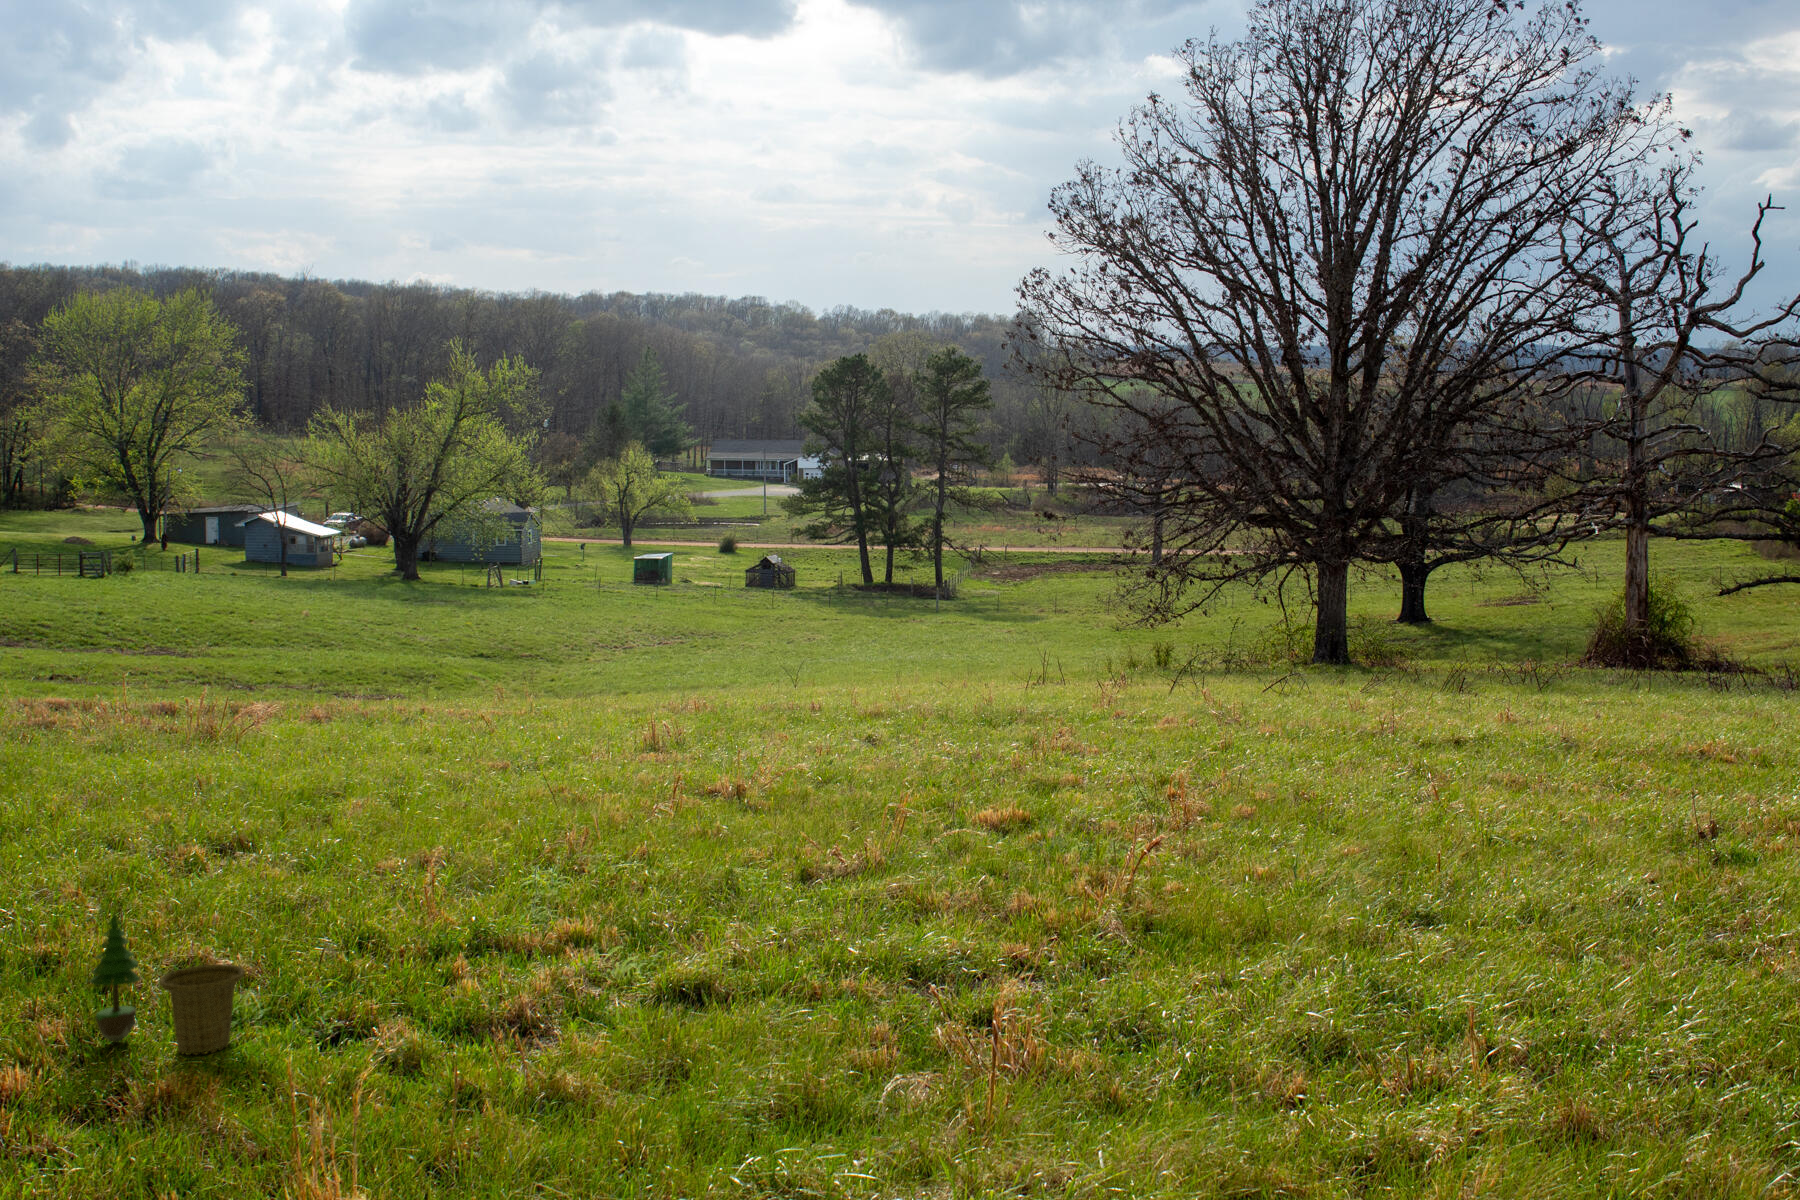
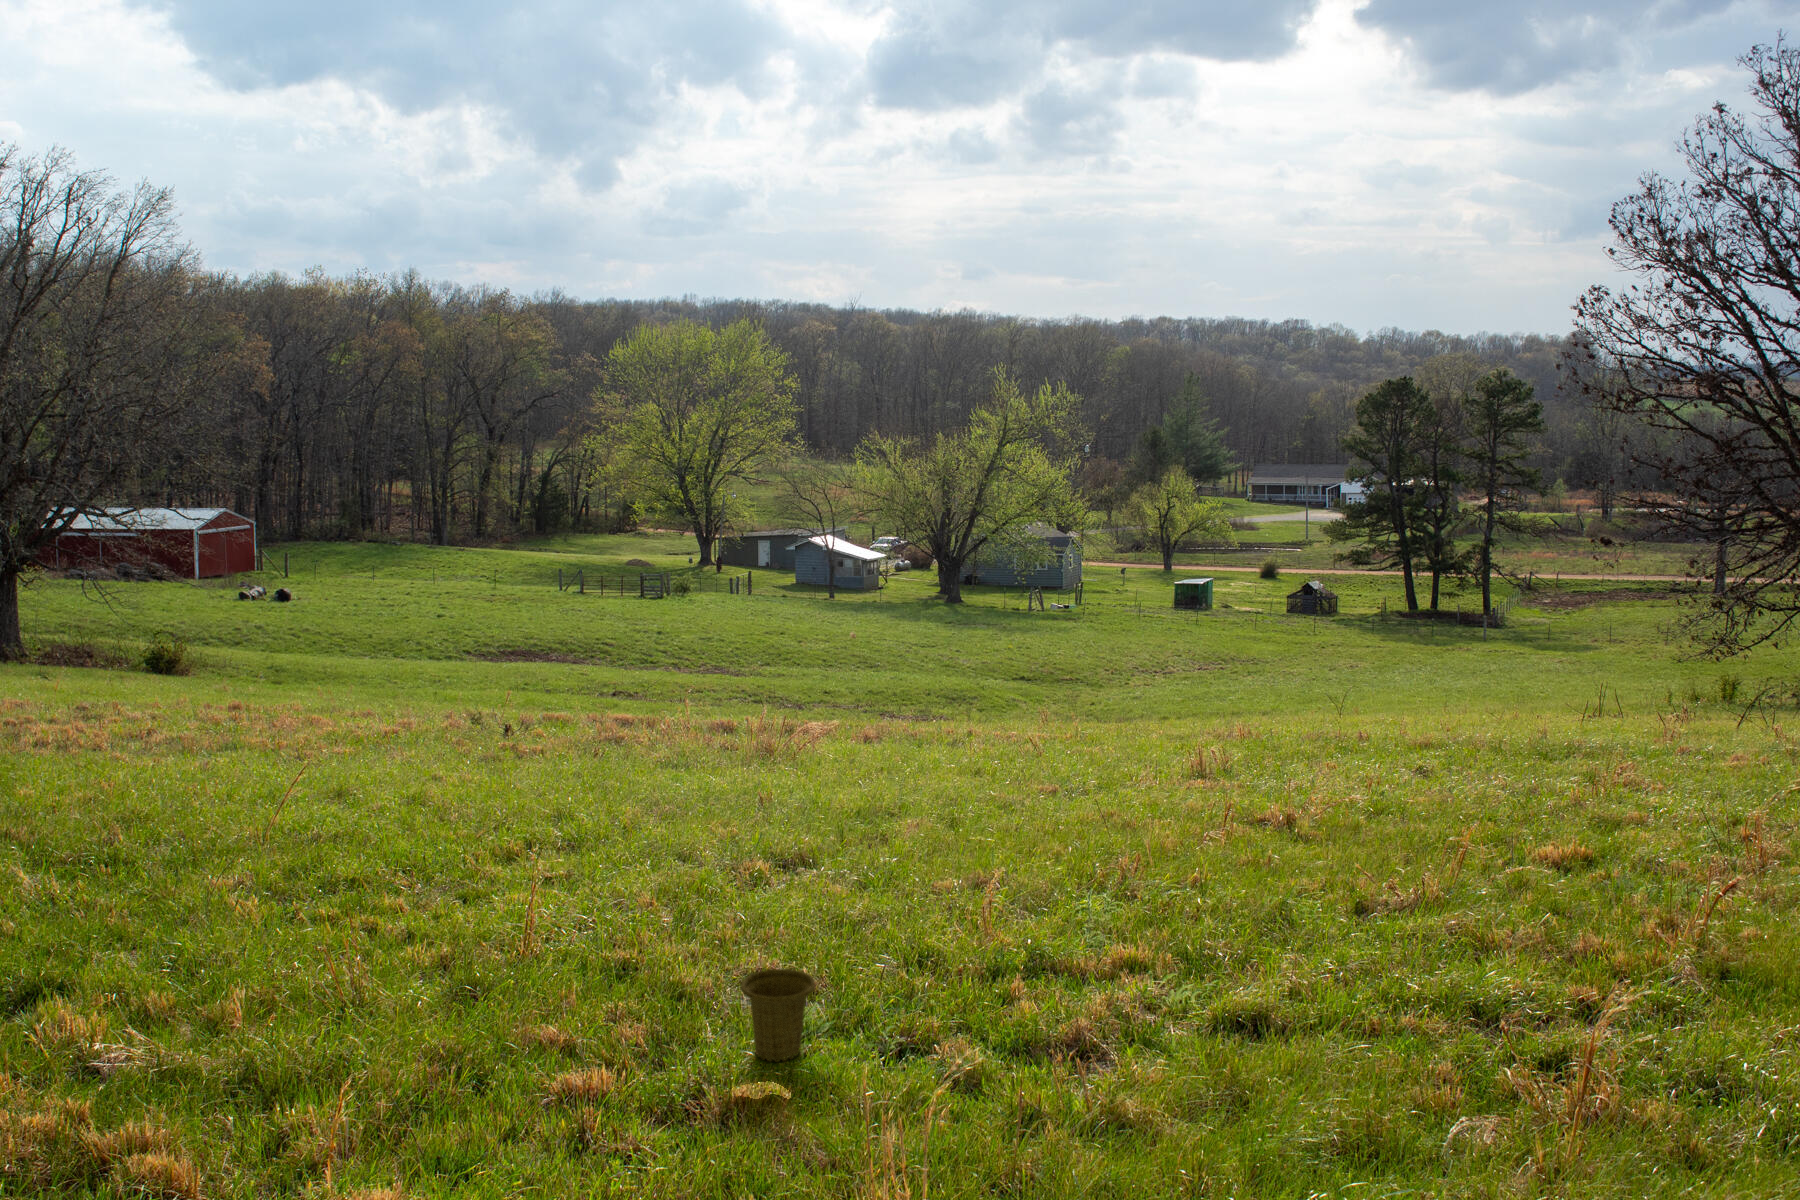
potted tree: present [90,914,140,1043] -> none [686,909,730,1029]

